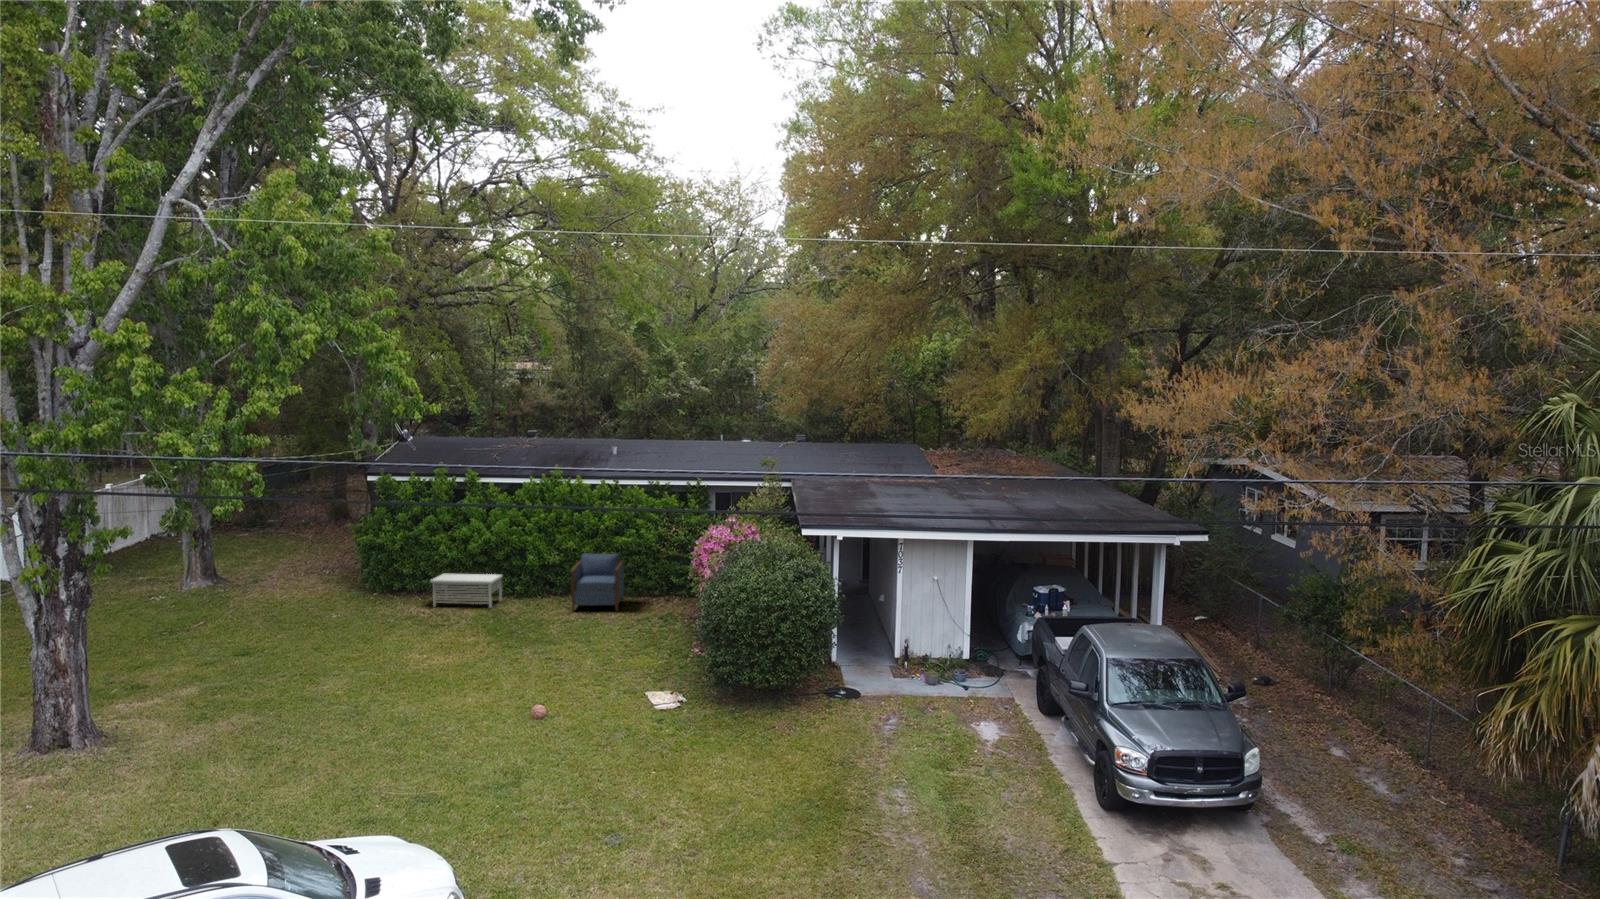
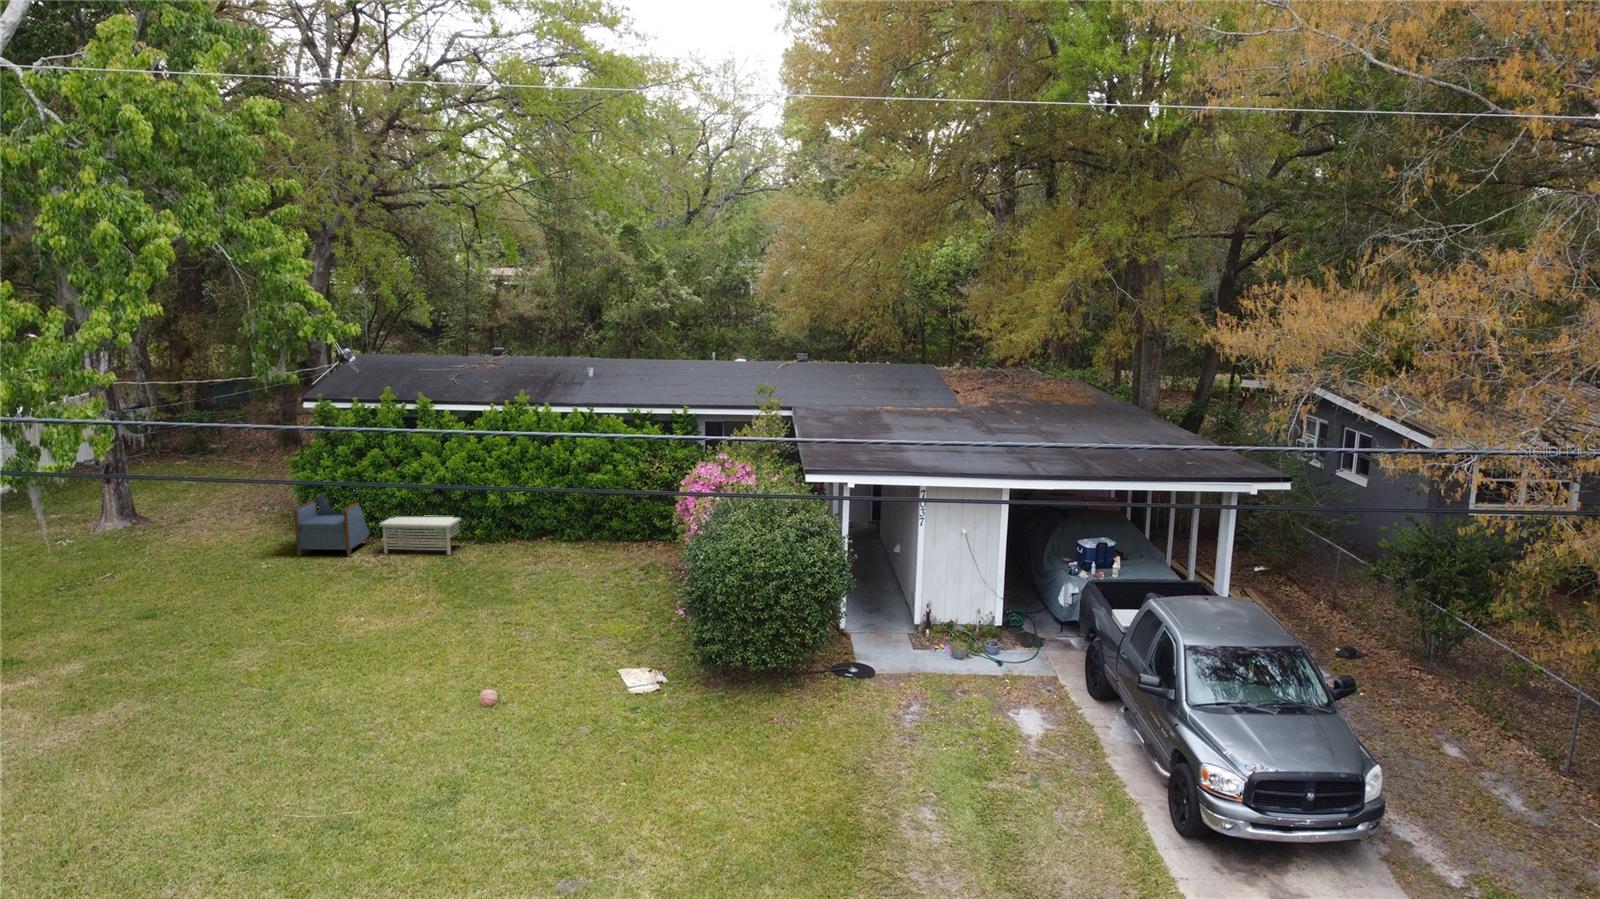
armchair: present [571,554,624,611] -> present [294,490,369,557]

